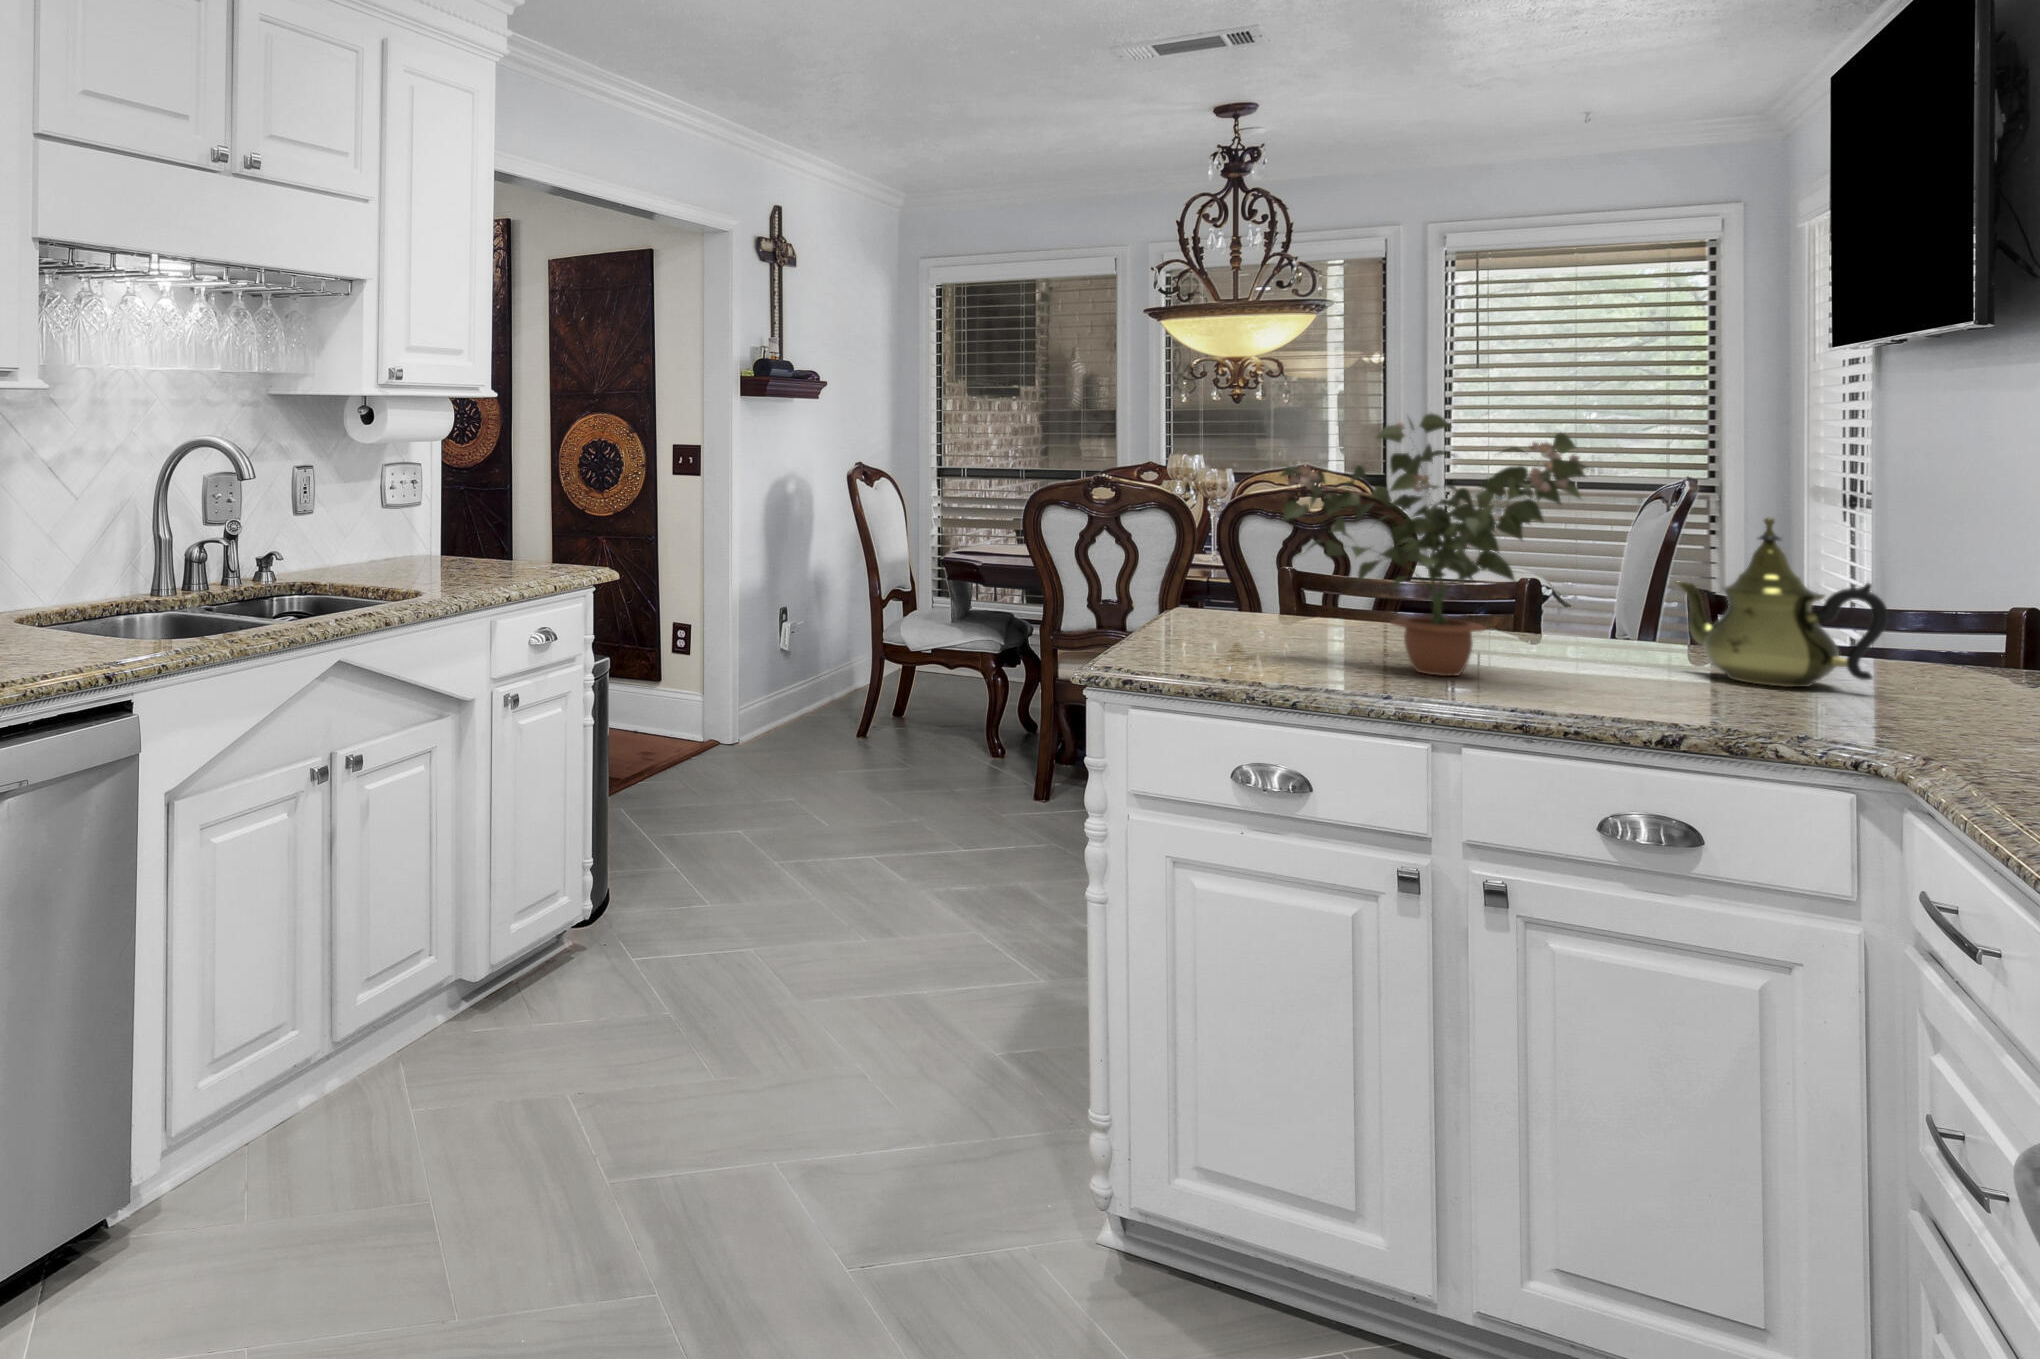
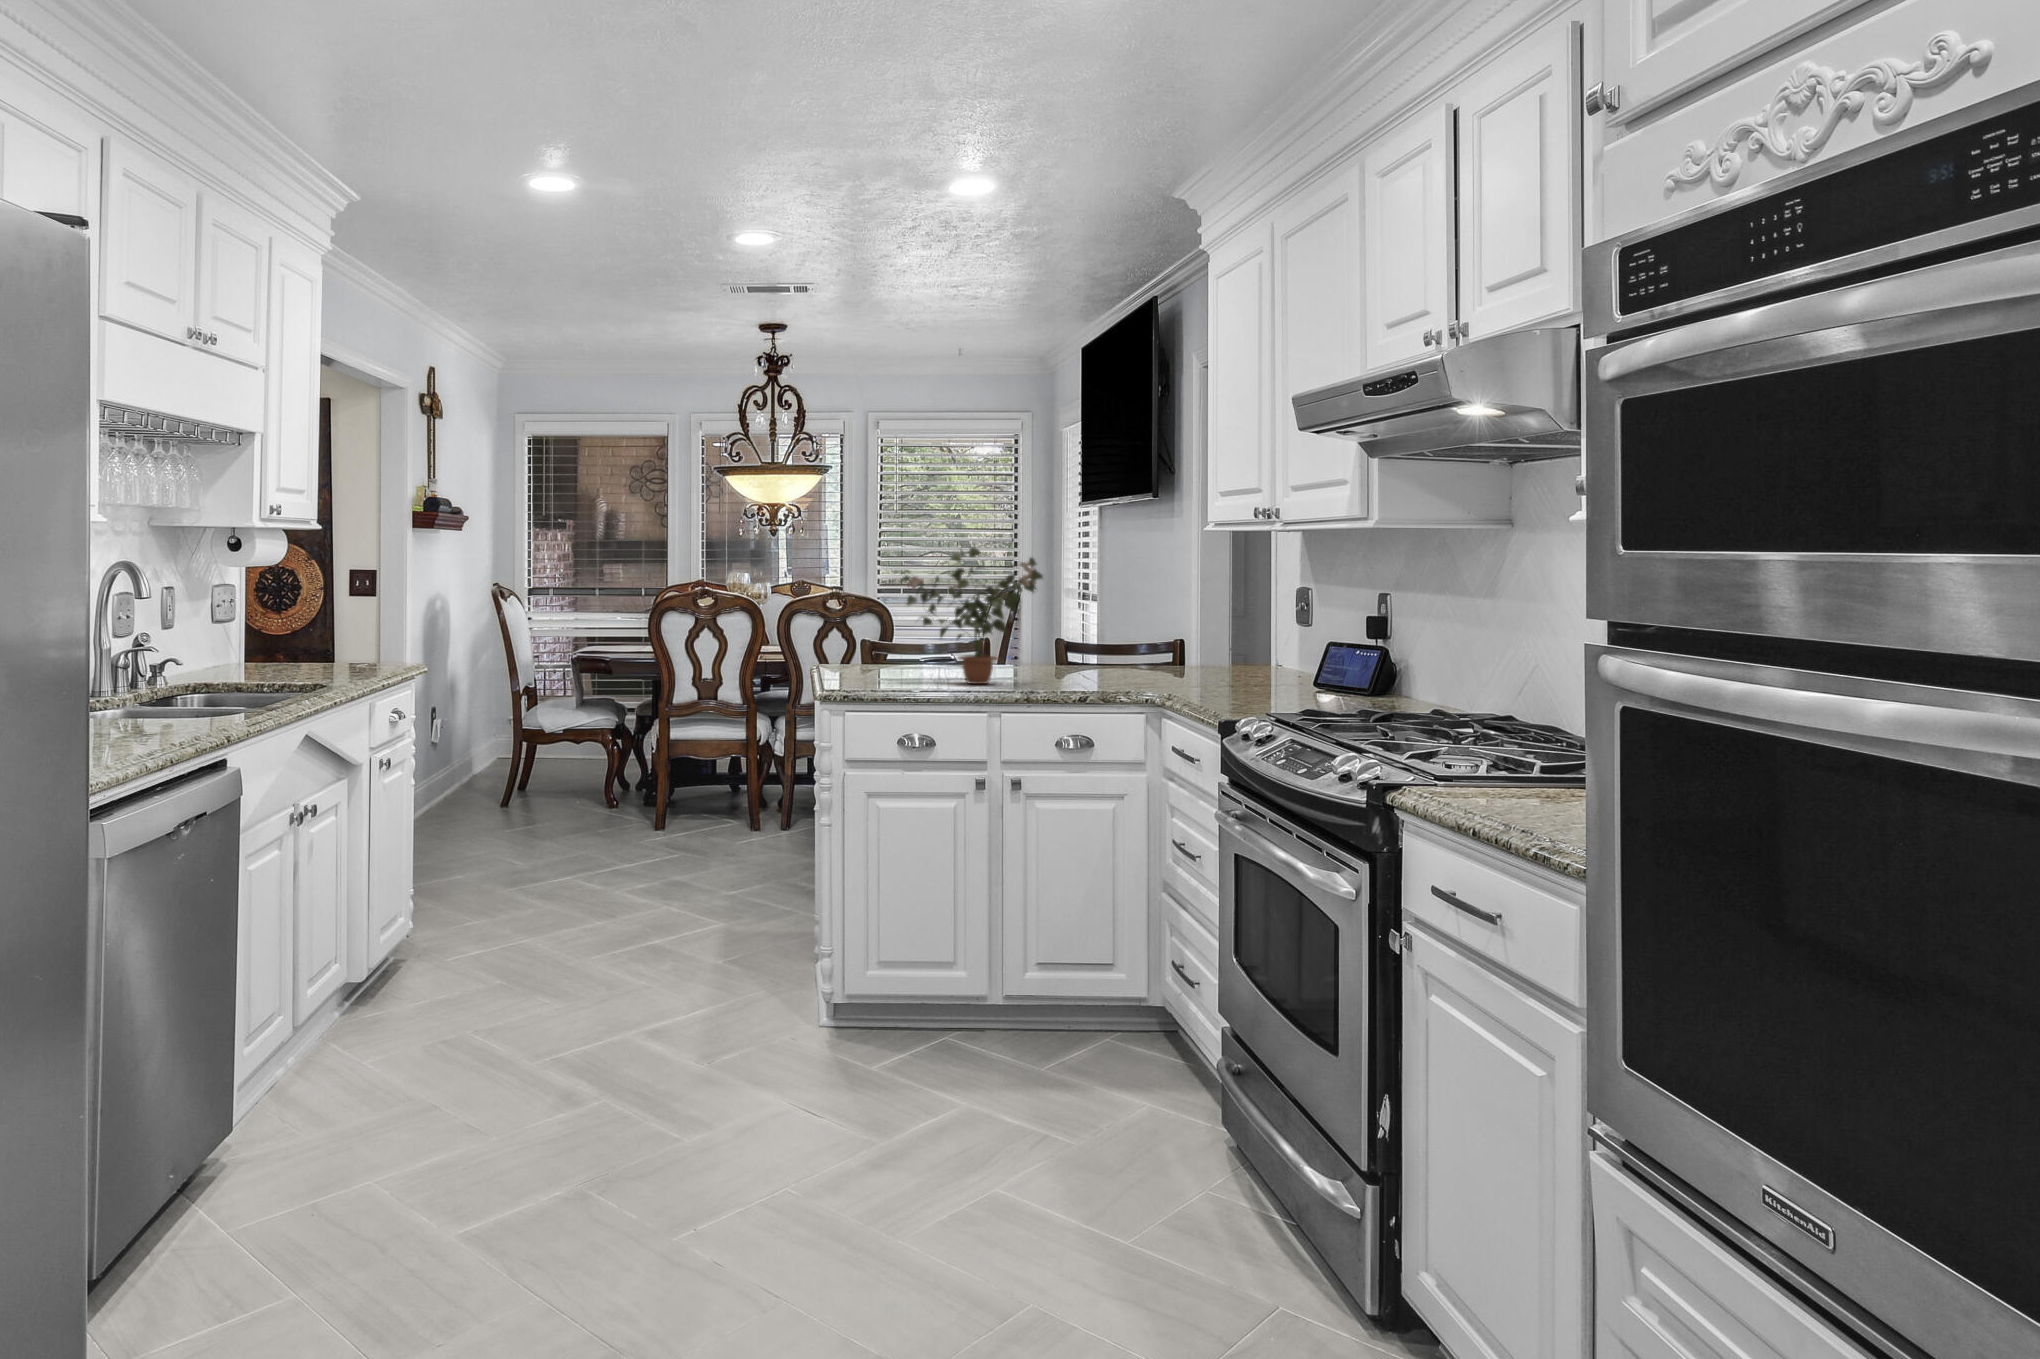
teapot: present [1676,517,1888,687] -> none [1068,598,1150,679]

